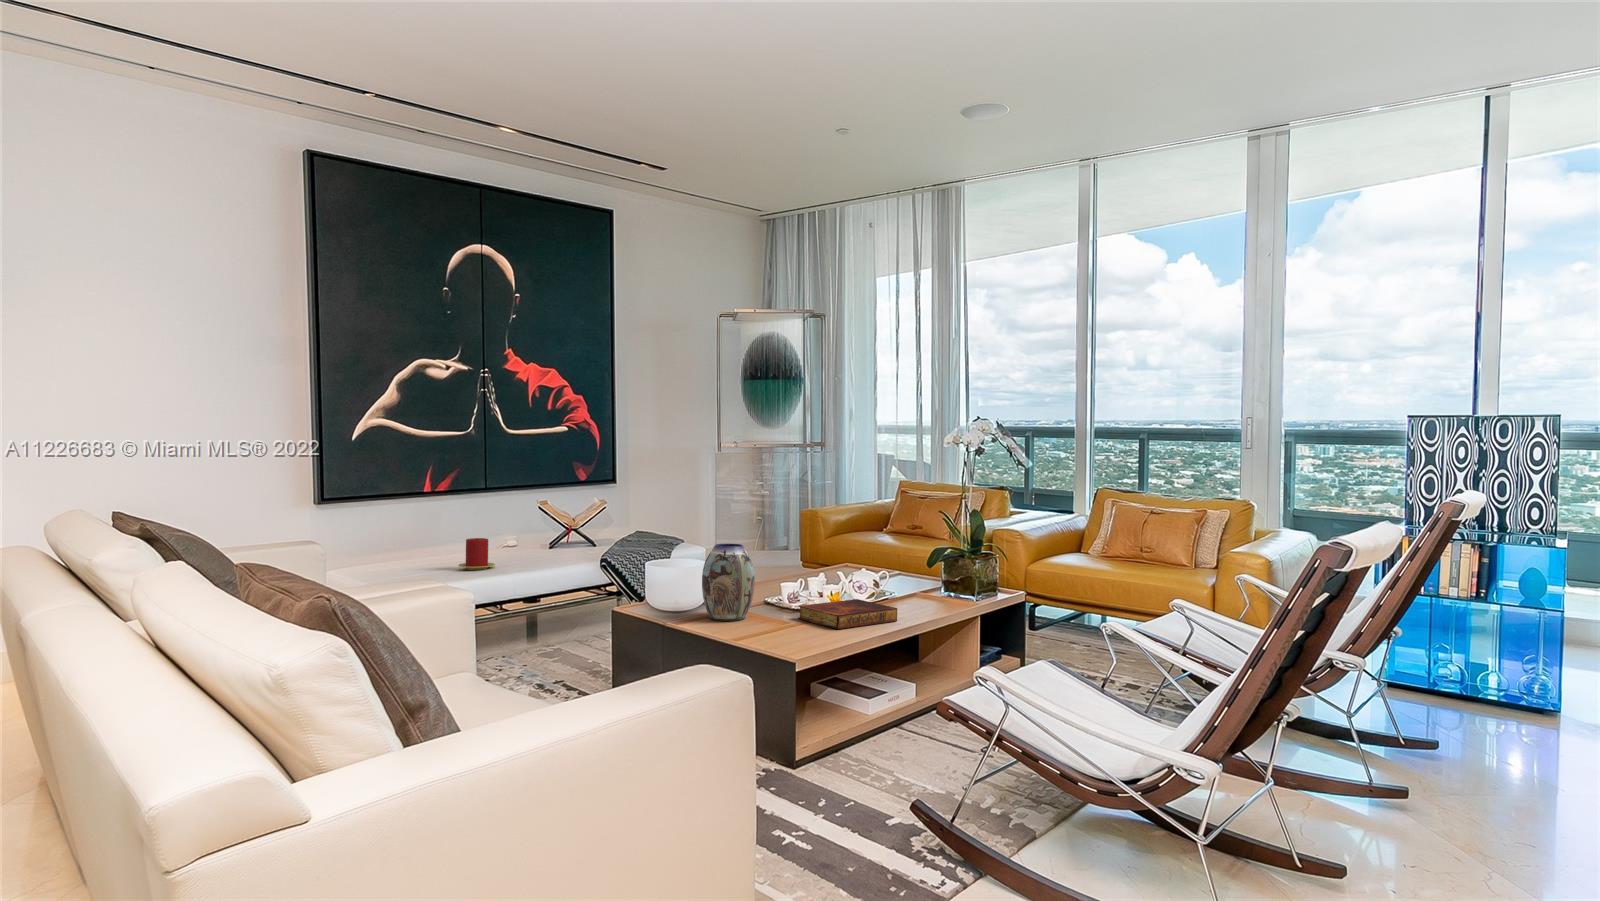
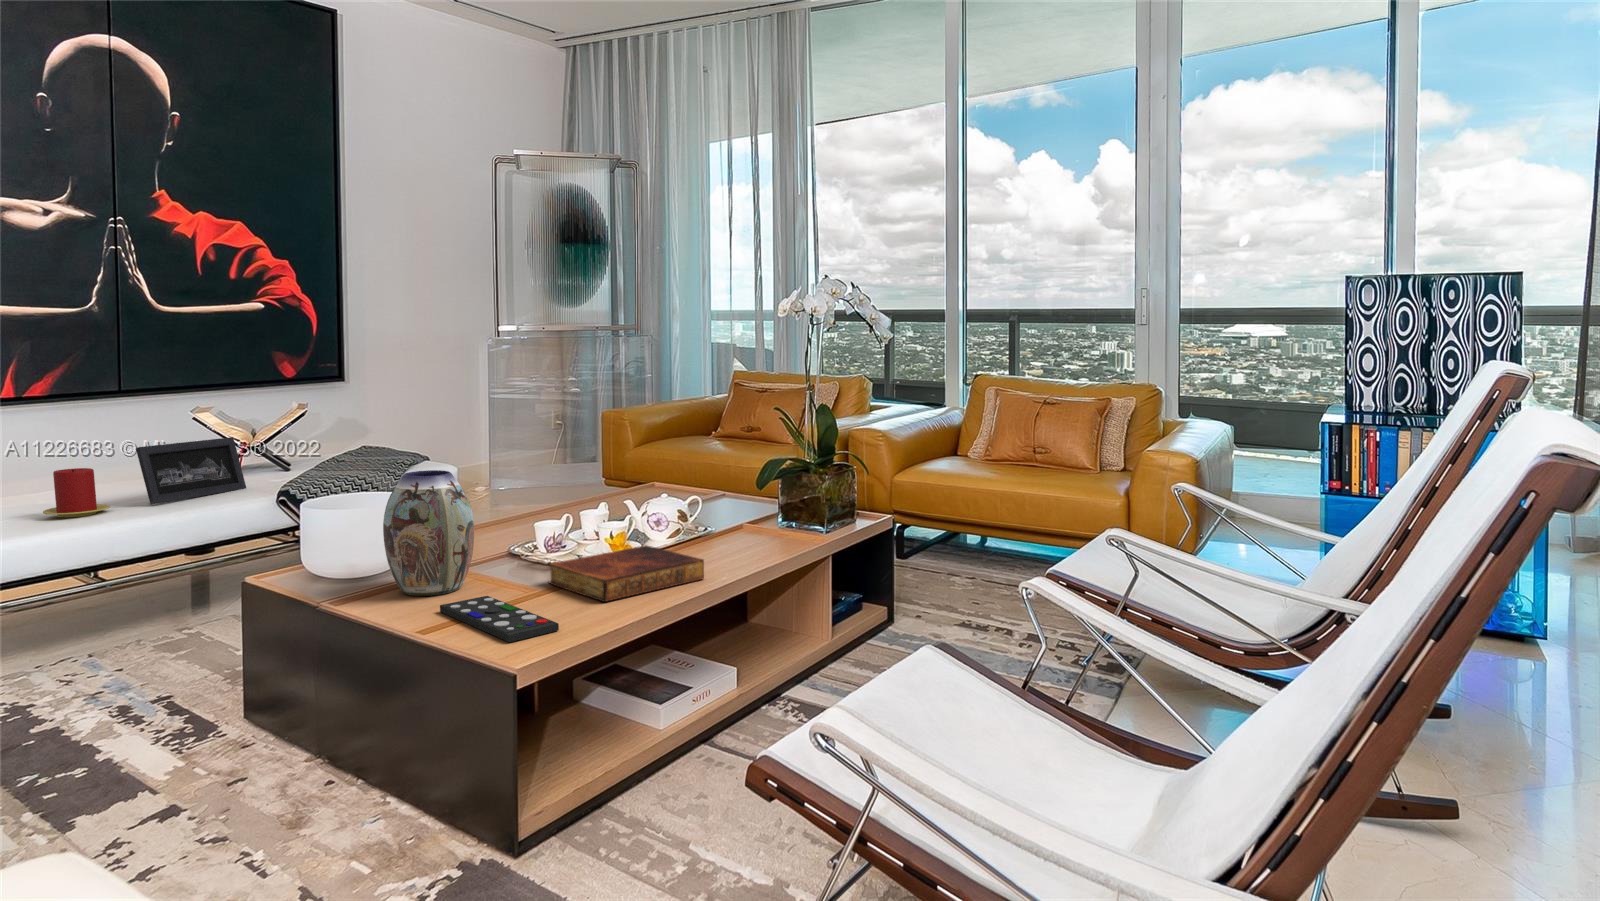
picture frame: none [512,521,570,564] -> present [136,437,246,504]
remote control: none [740,622,815,645] -> present [440,596,559,642]

